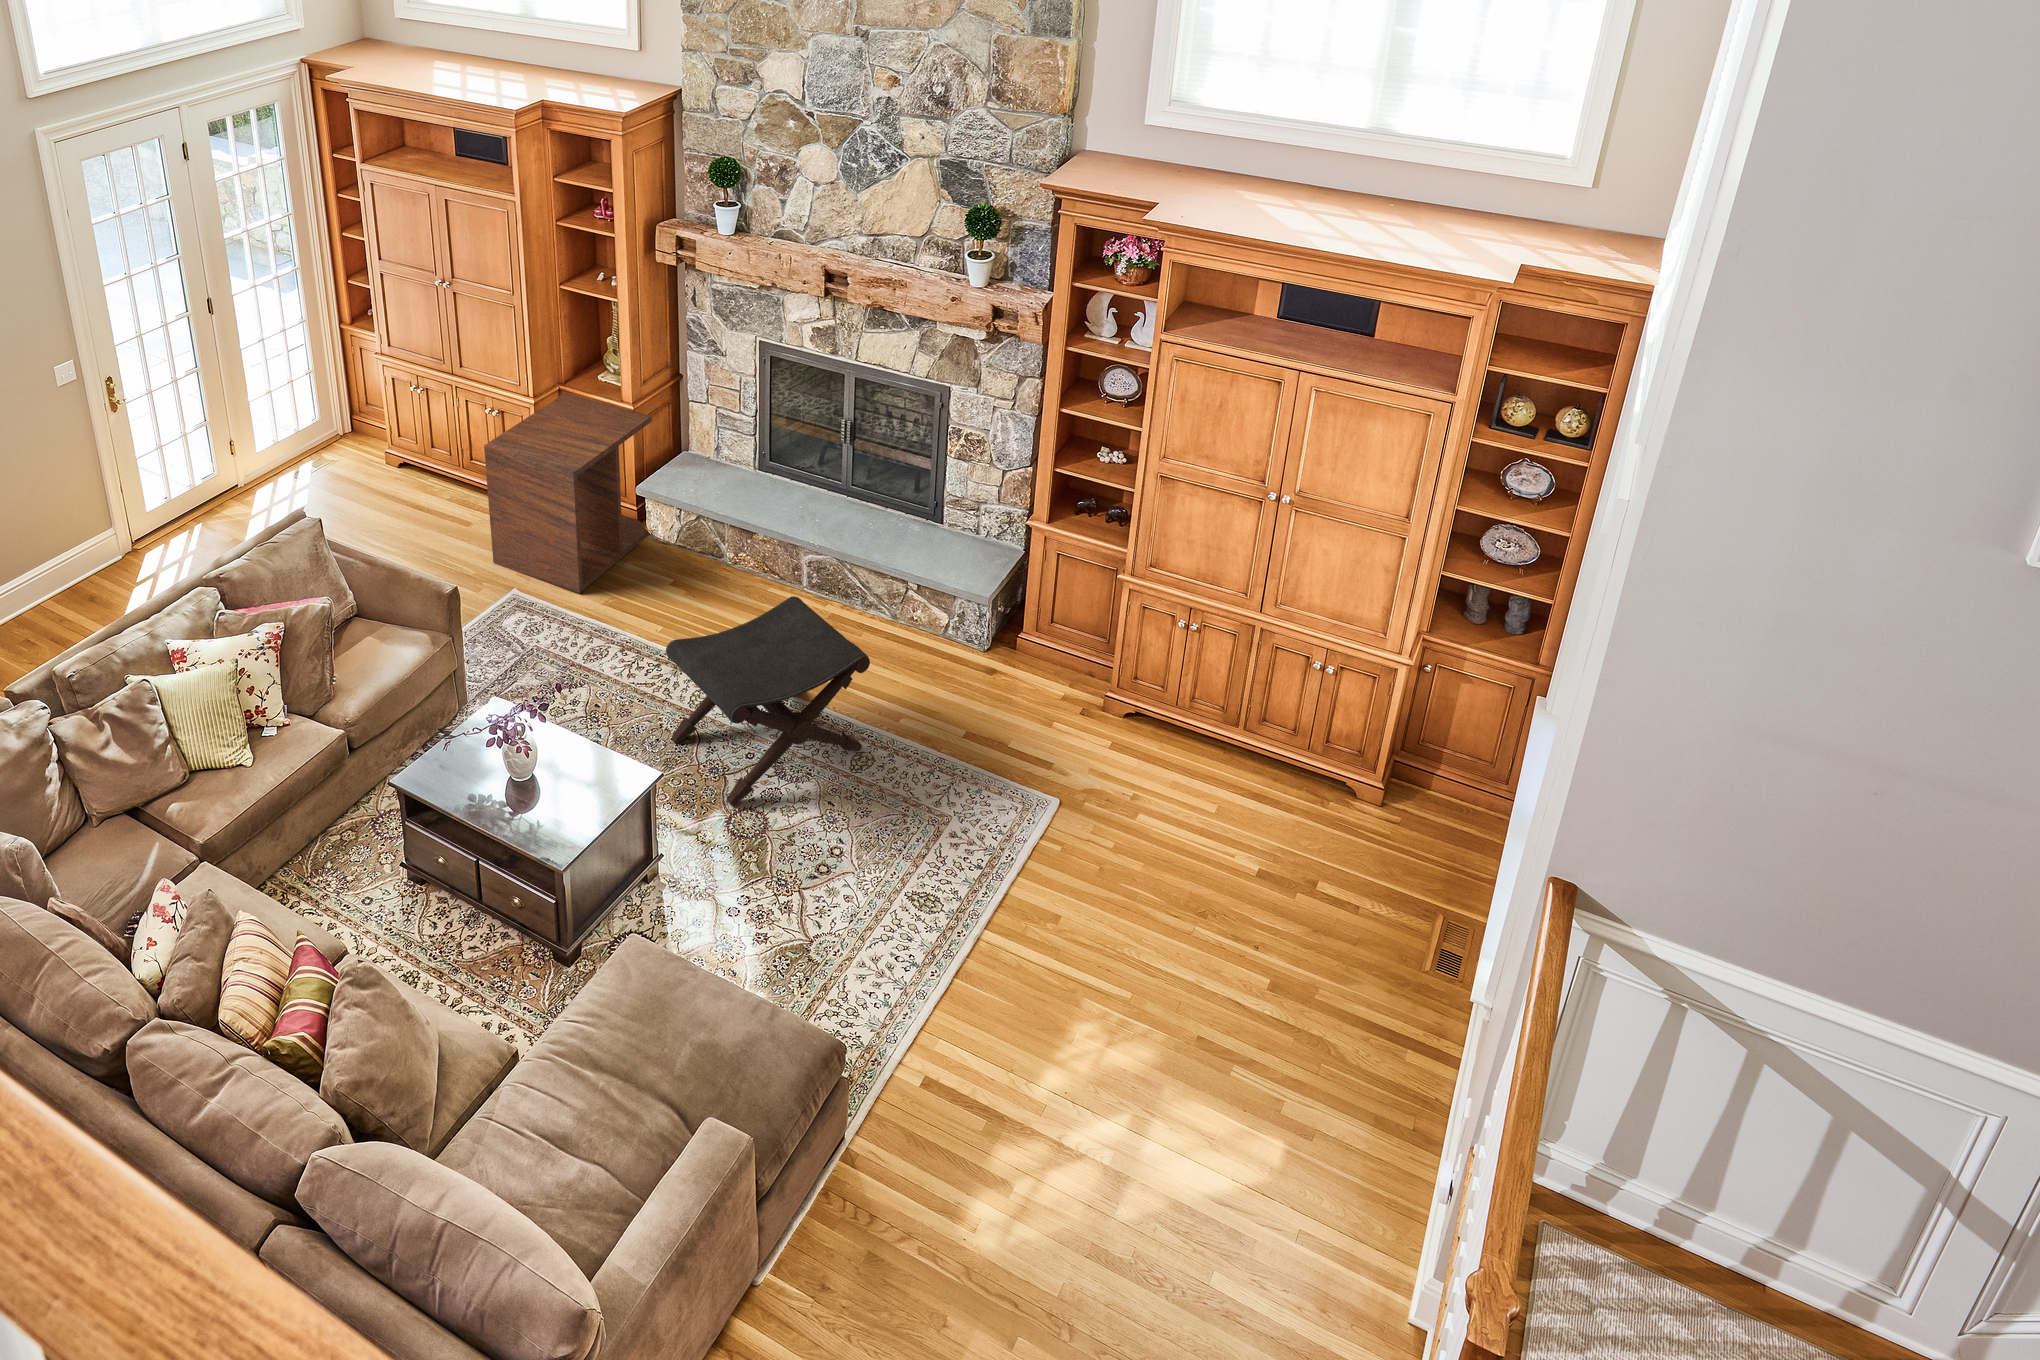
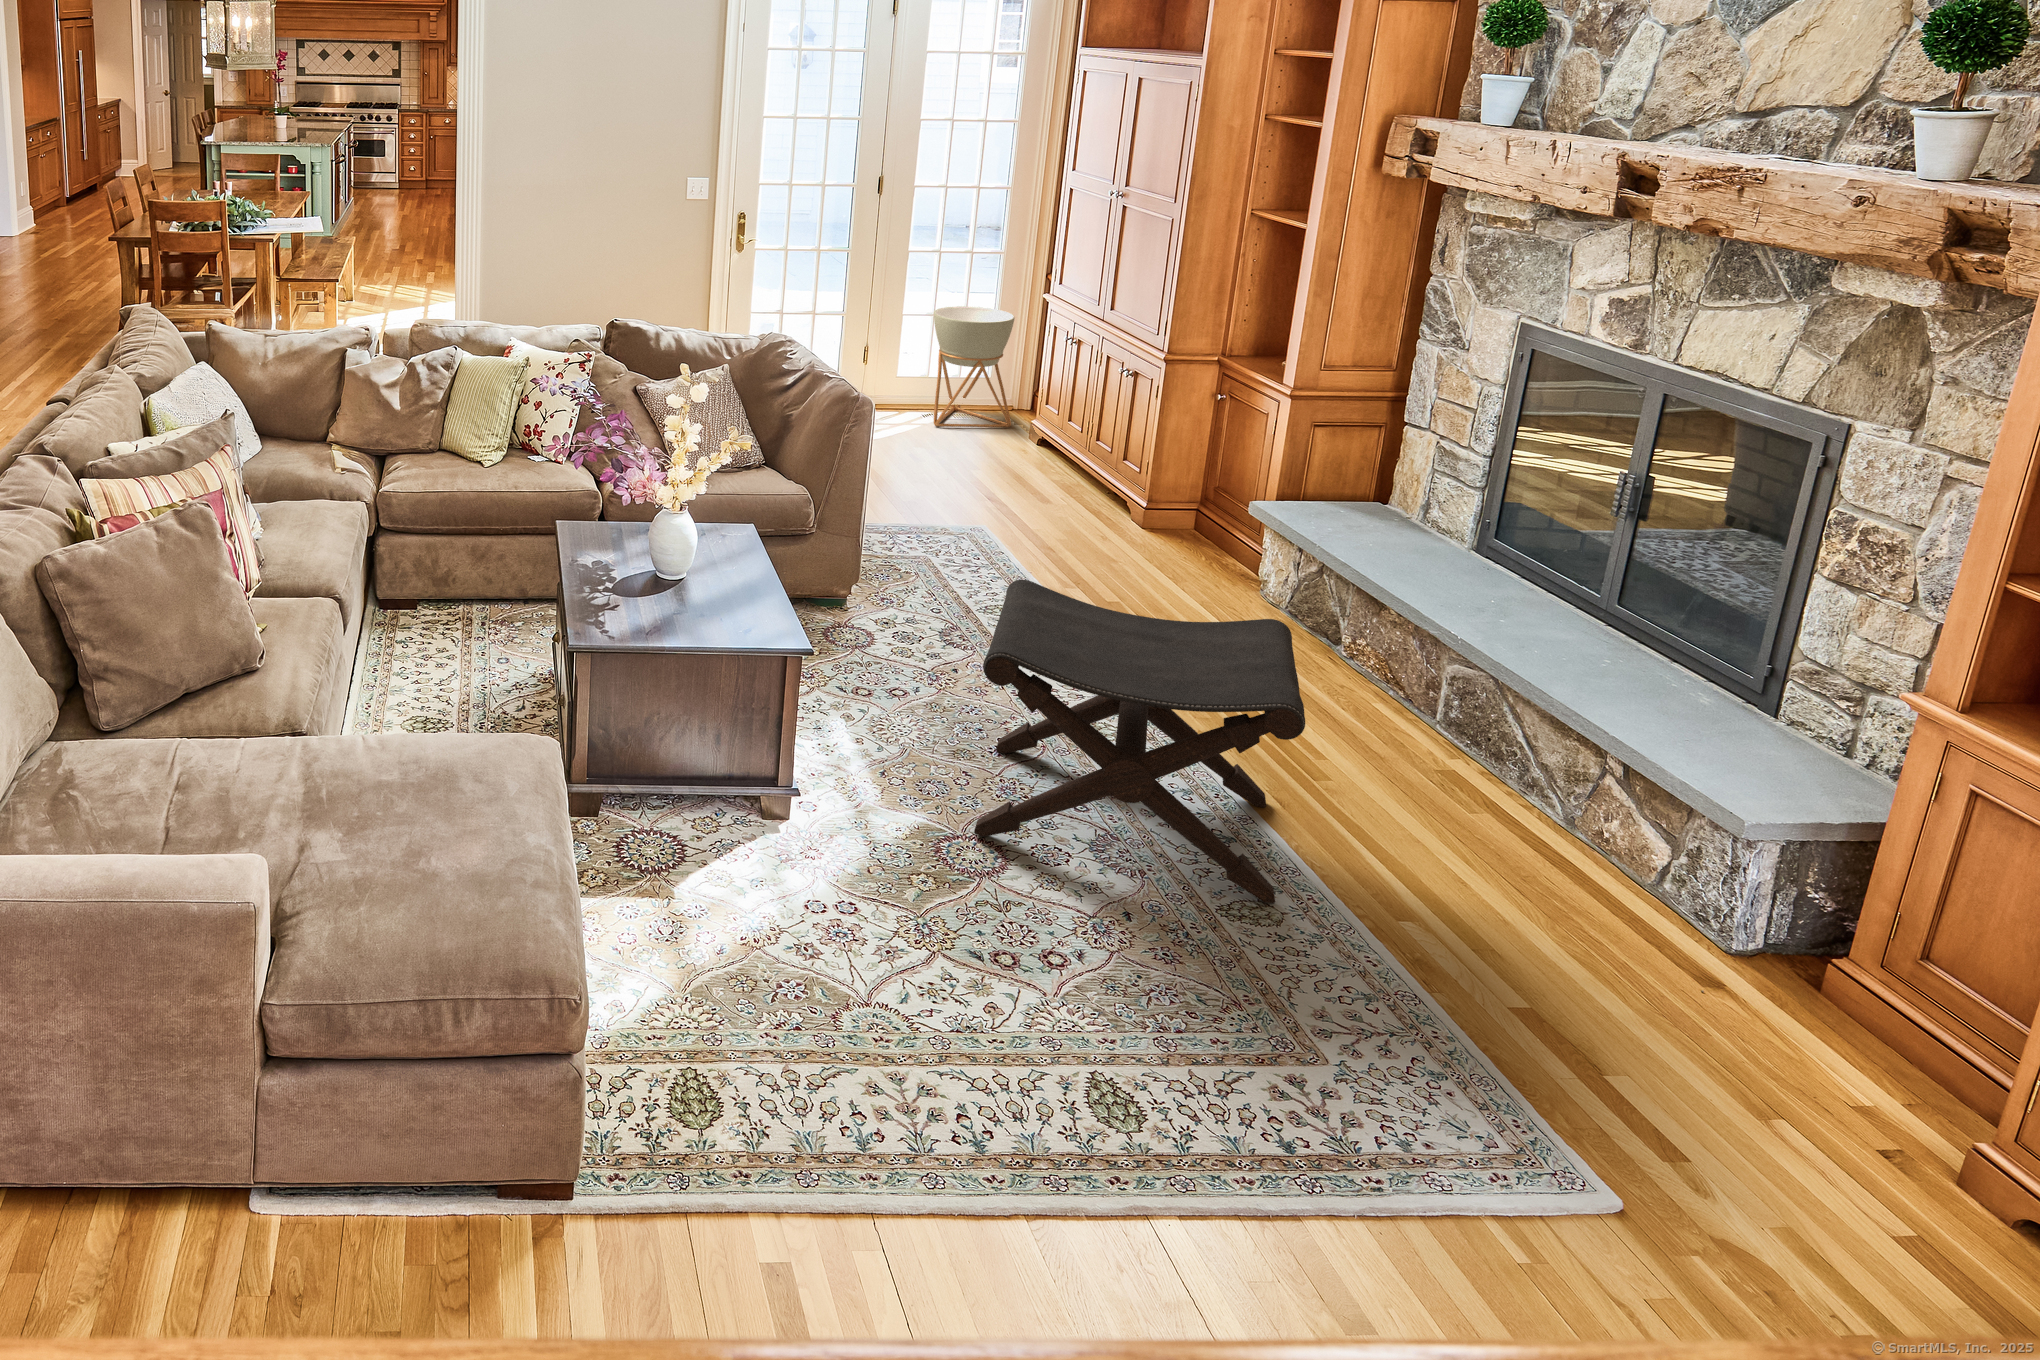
planter: none [278,366,360,480] -> present [934,306,1015,427]
side table: present [484,393,652,593] -> none [1024,364,1305,595]

